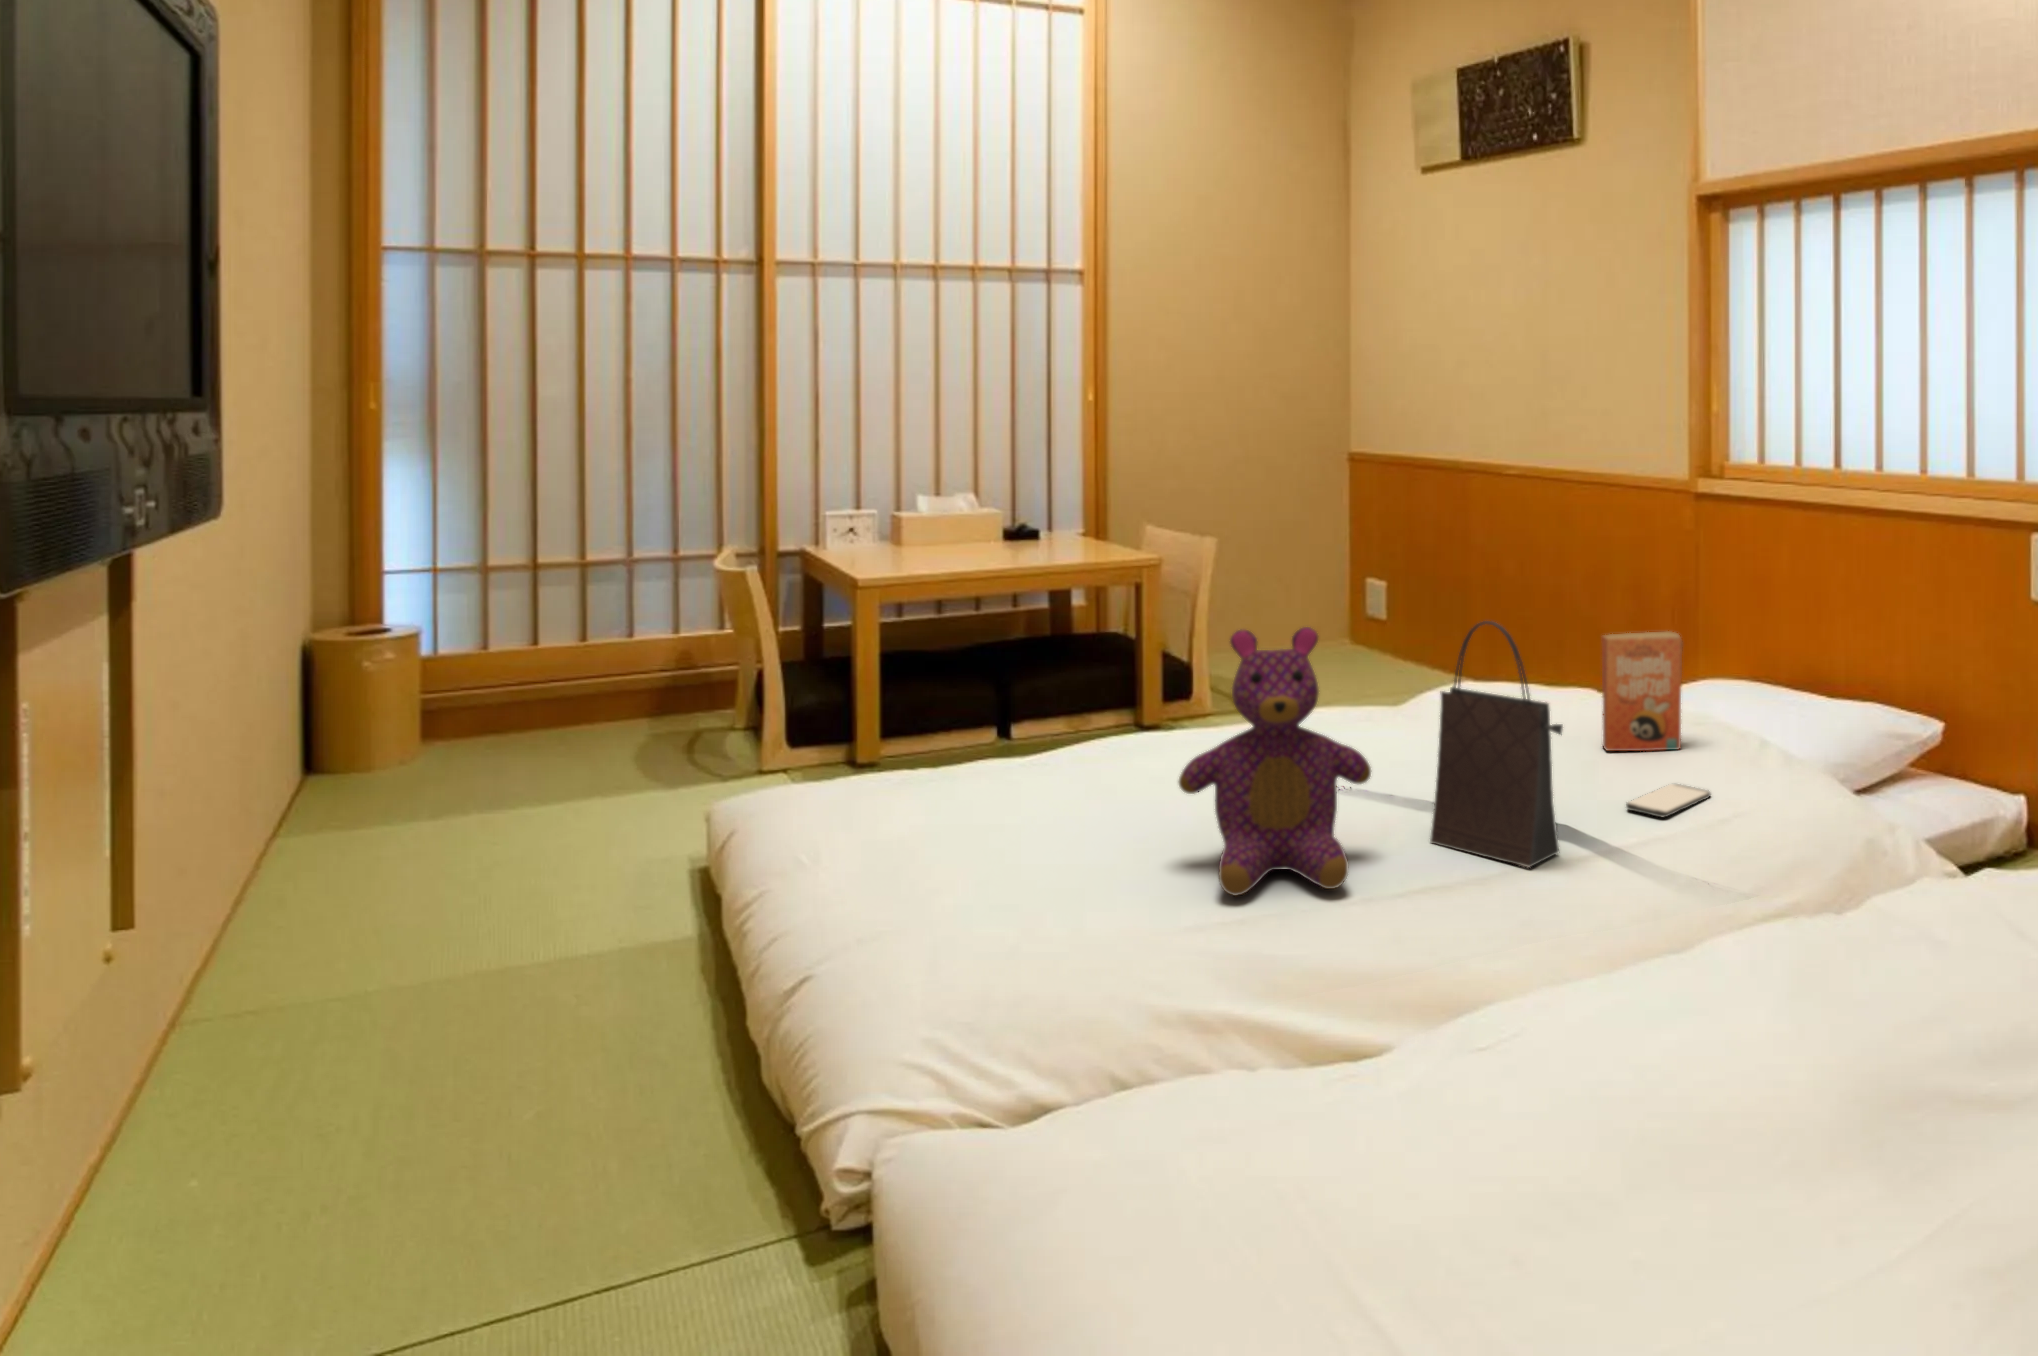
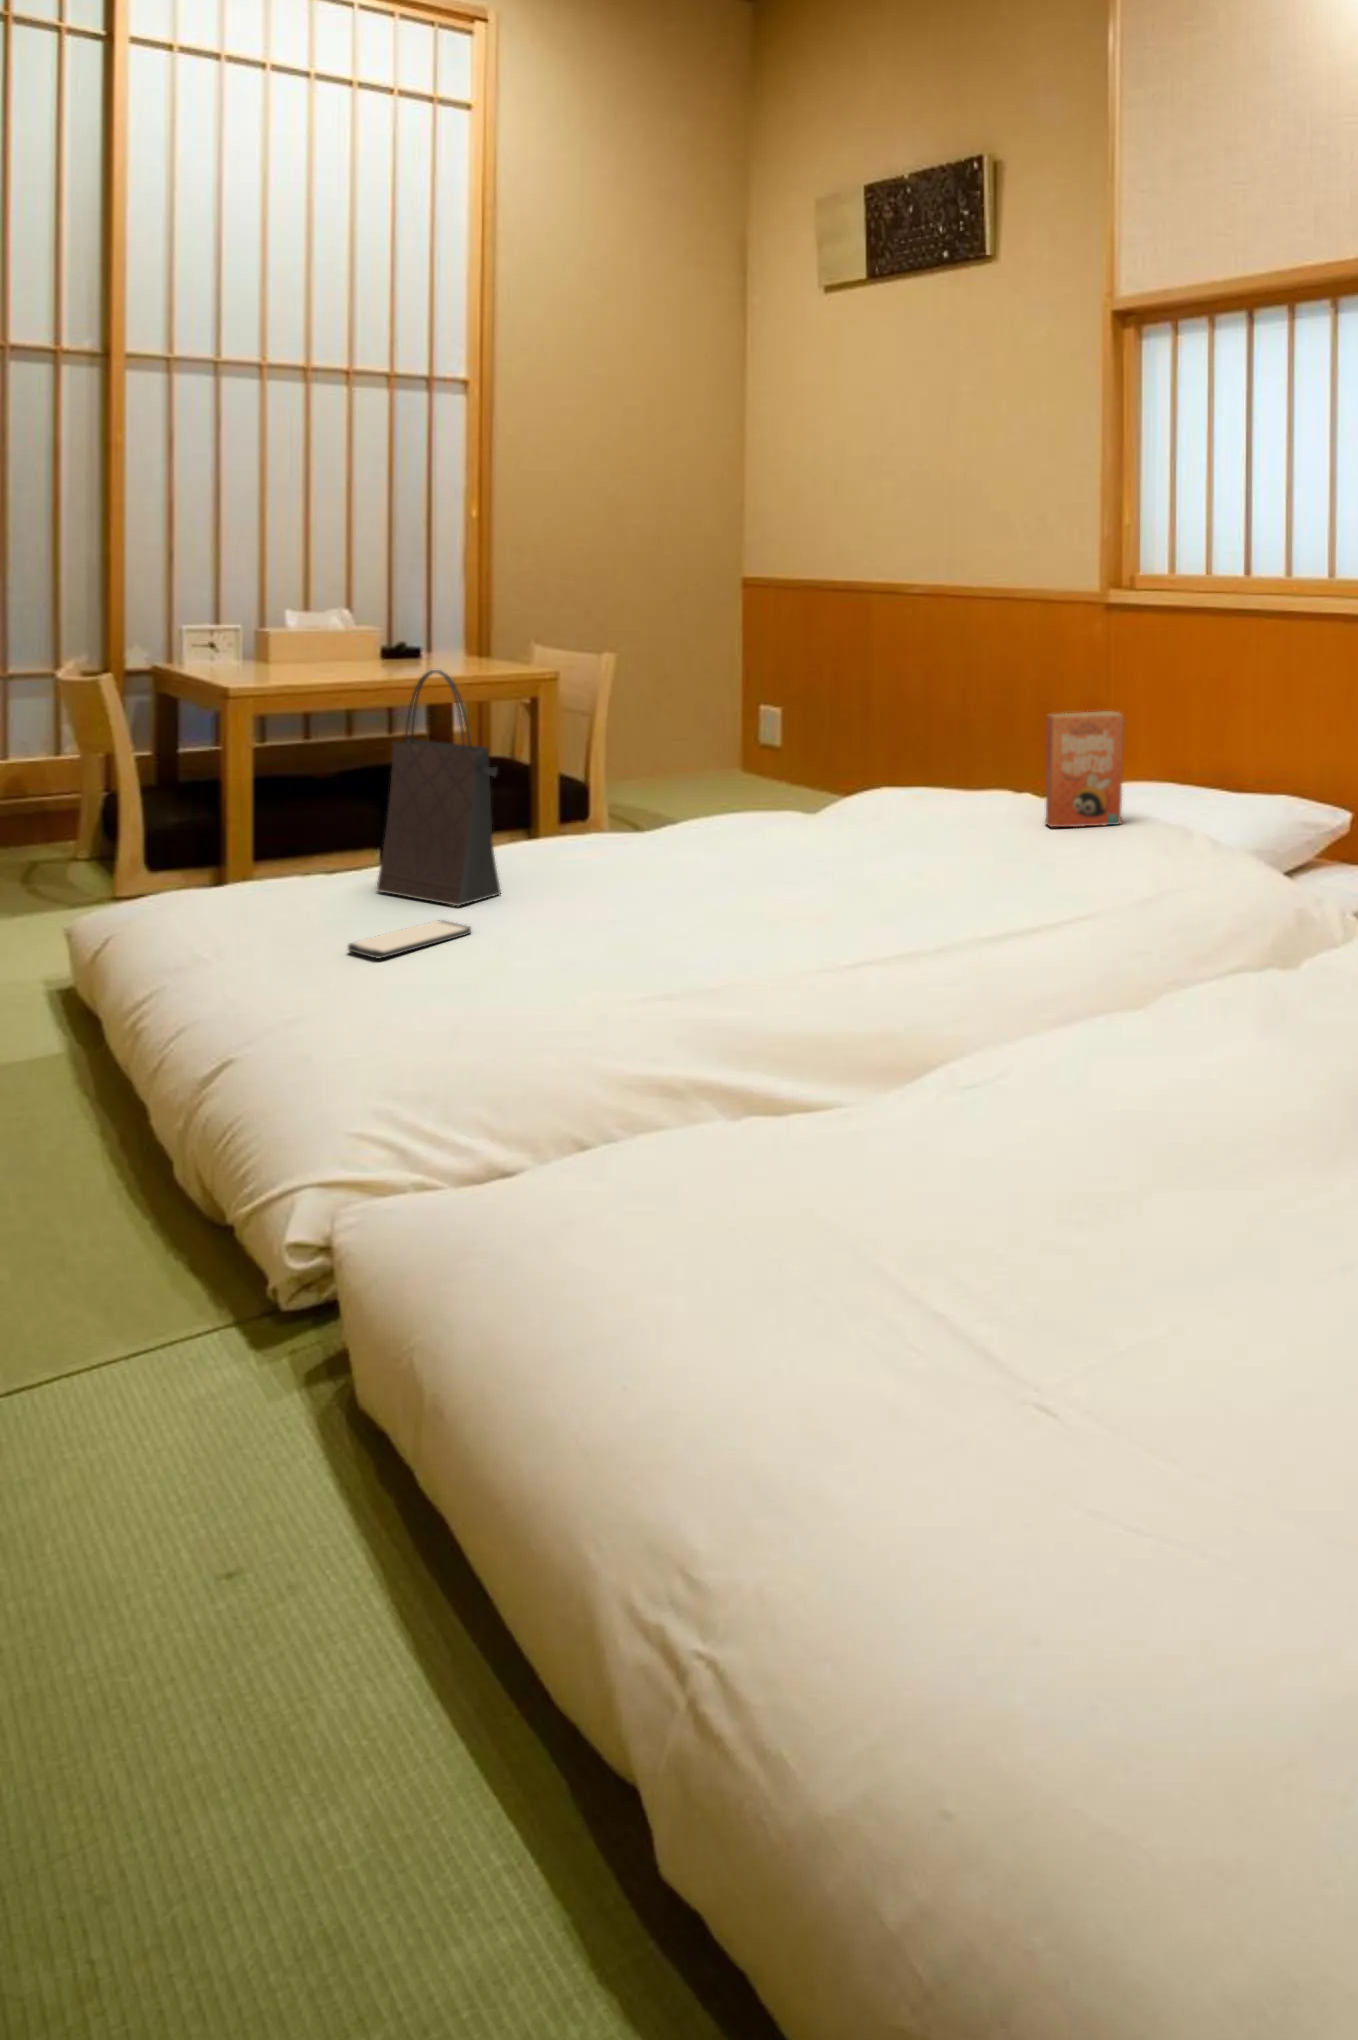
handbag: present [1430,621,1563,868] -> present [377,670,501,906]
teddy bear: present [1179,627,1371,896] -> none [636,687,837,956]
smartphone: present [1626,784,1710,818] -> present [348,920,471,959]

